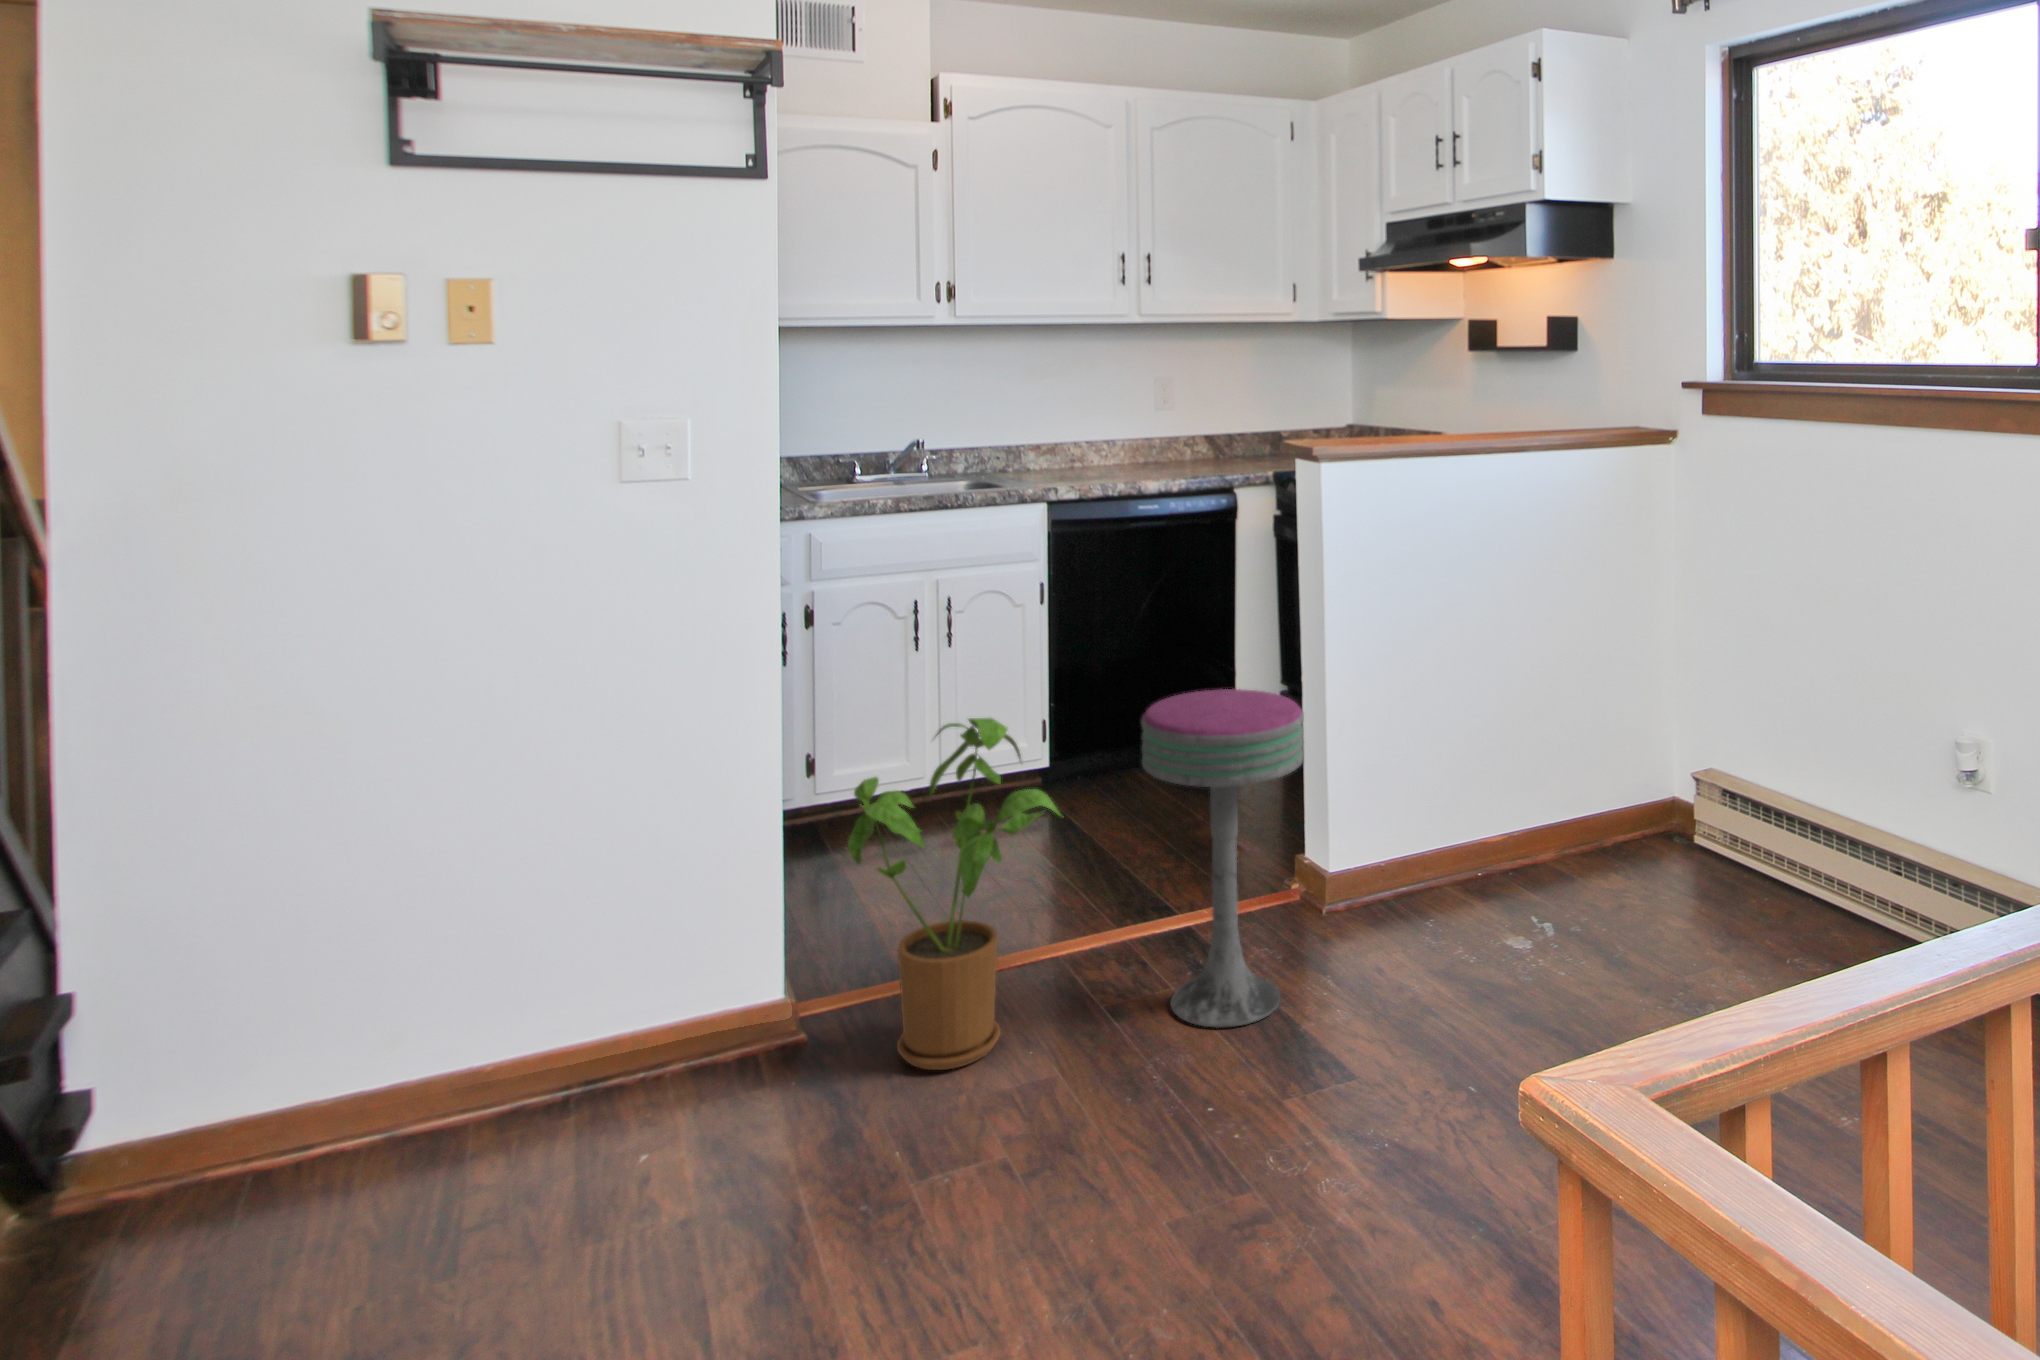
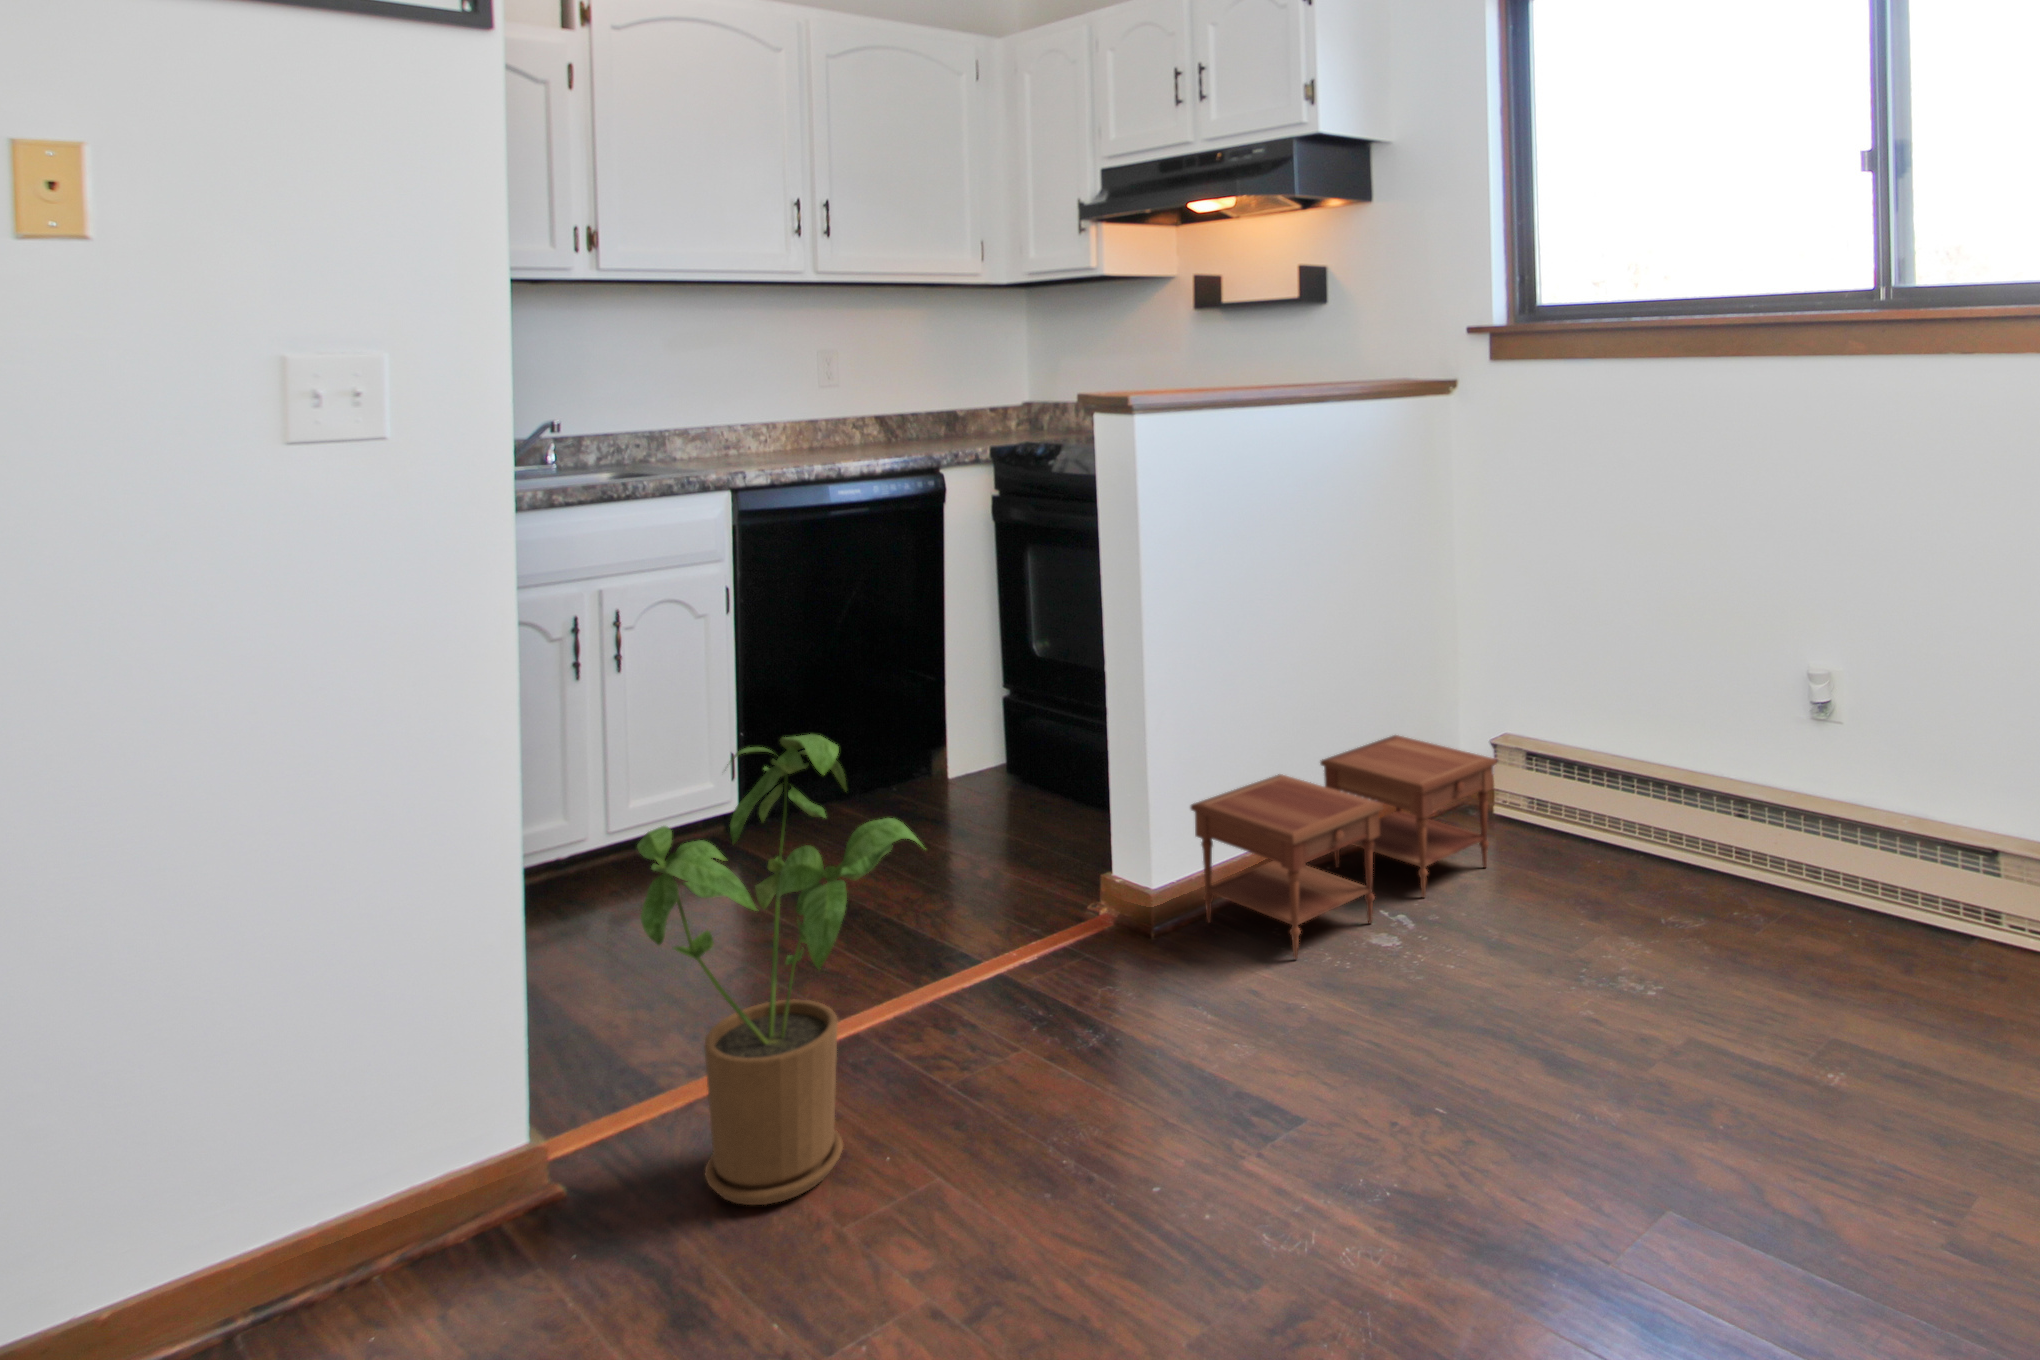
bar stool: present [1141,689,1304,1028] -> none [992,676,1188,1087]
side table: none [1360,764,1663,952] -> present [1191,735,1497,959]

